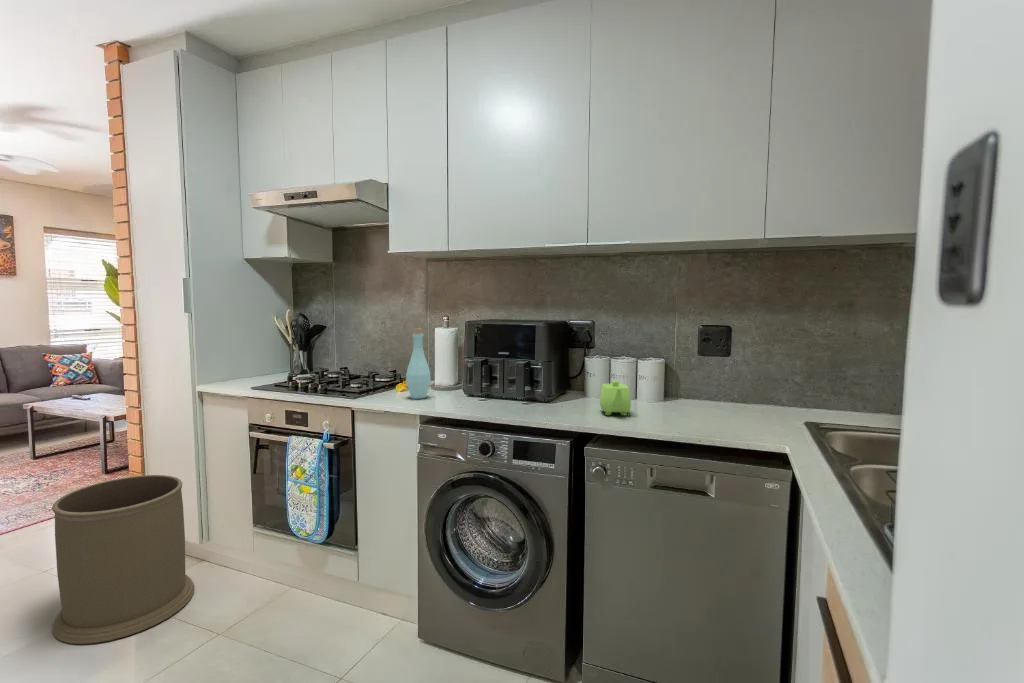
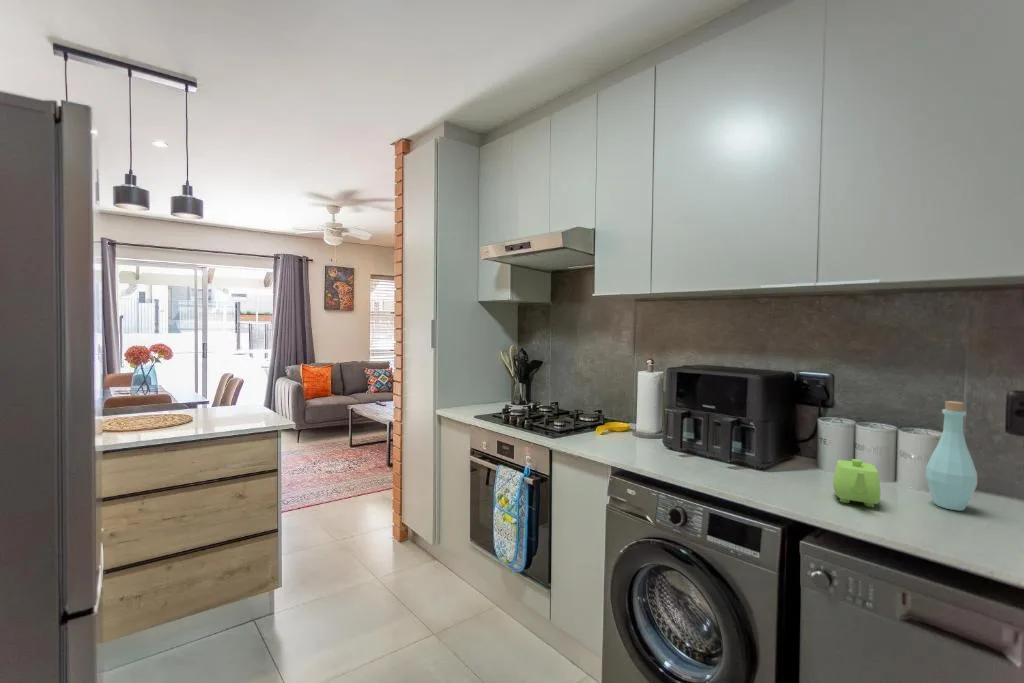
bottle: present [406,328,431,399] -> present [925,401,977,511]
trash can: present [52,475,195,644] -> none [332,477,426,609]

